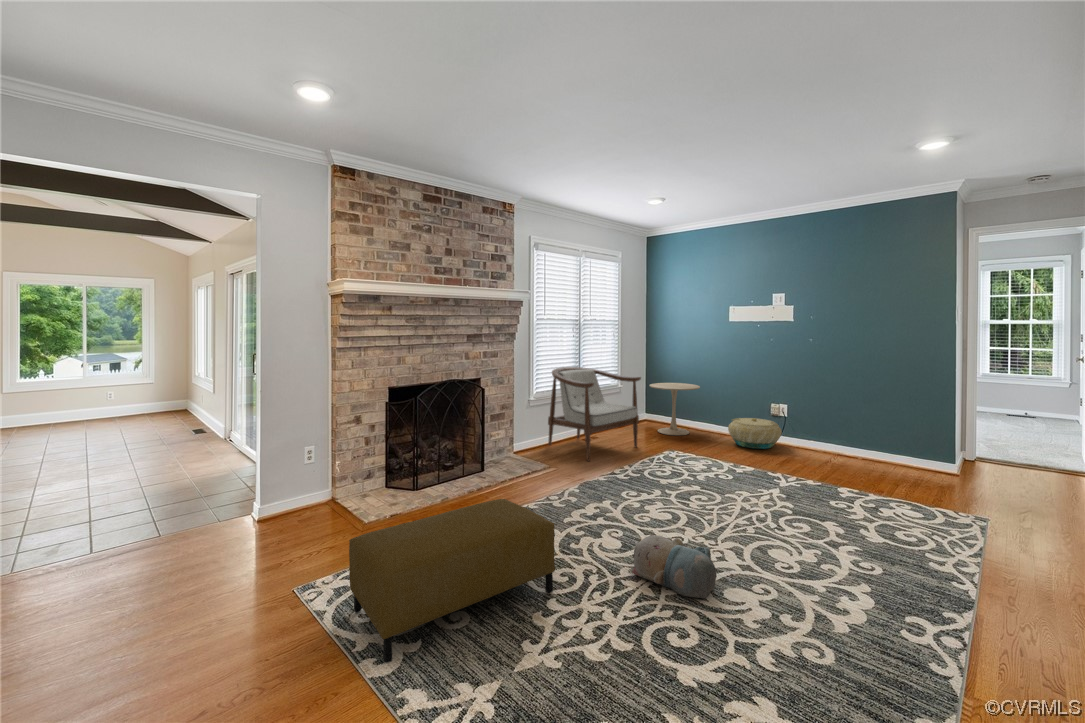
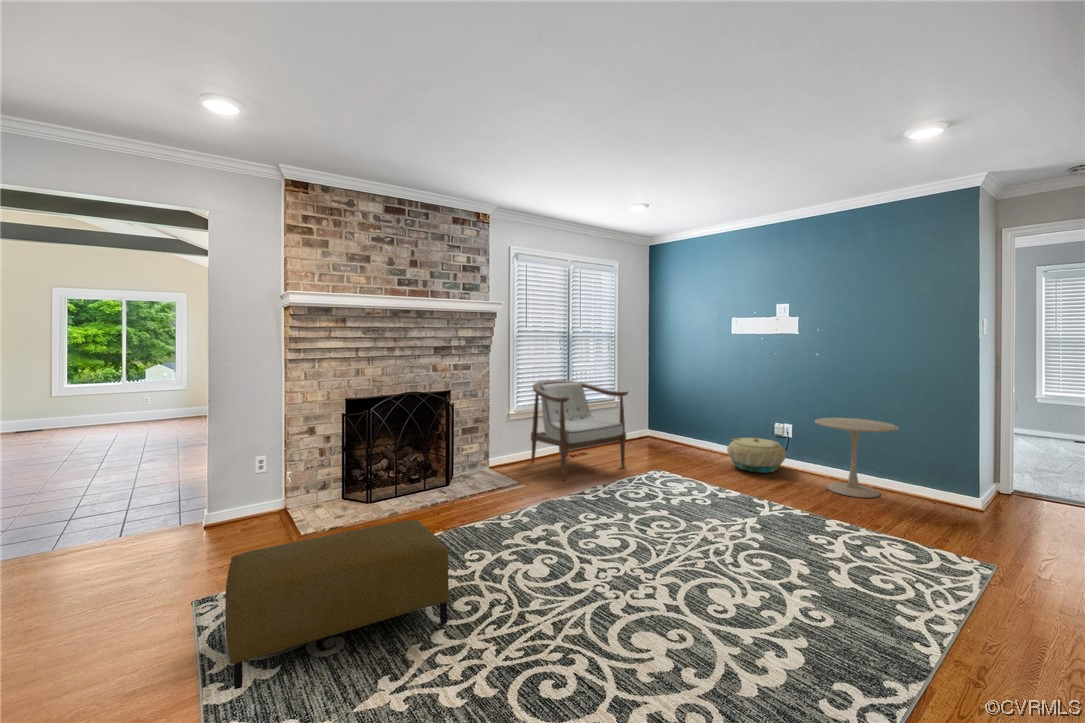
side table: present [649,383,700,435] -> present [815,418,899,498]
plush toy: present [632,535,717,598] -> none [541,566,625,641]

